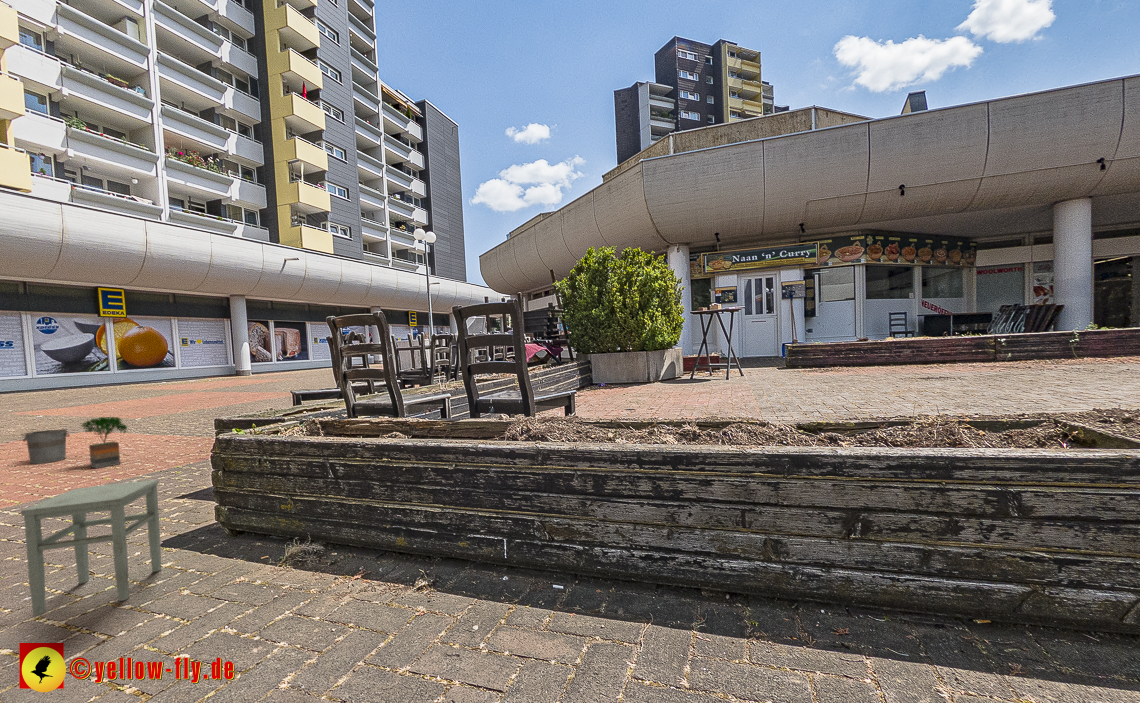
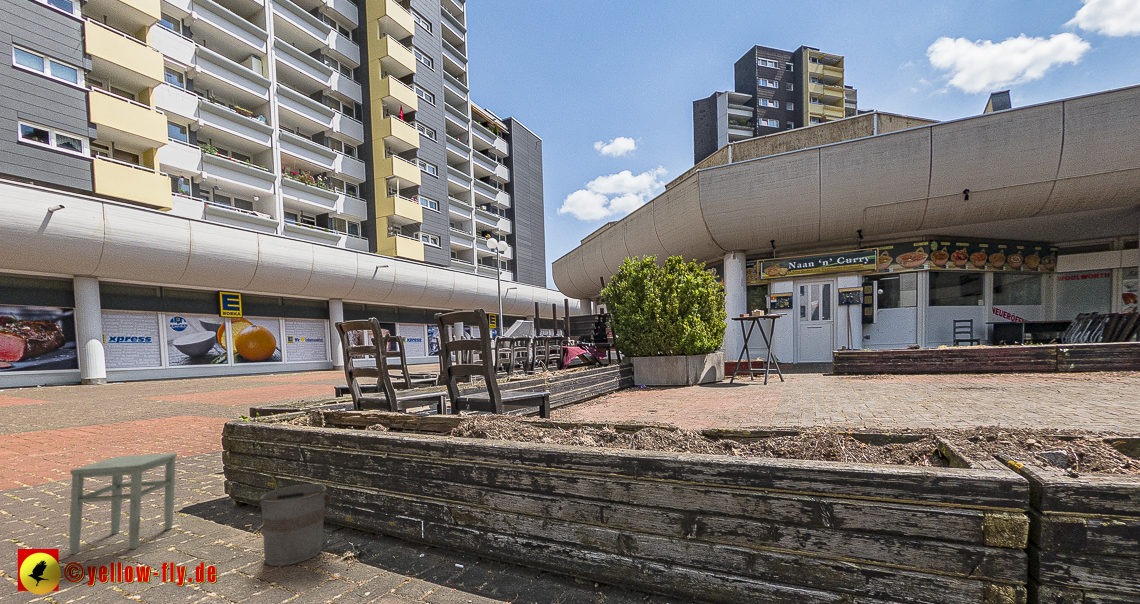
potted tree: present [82,417,127,468] -> none [166,401,203,445]
bucket: present [21,429,69,464] -> present [255,484,331,566]

